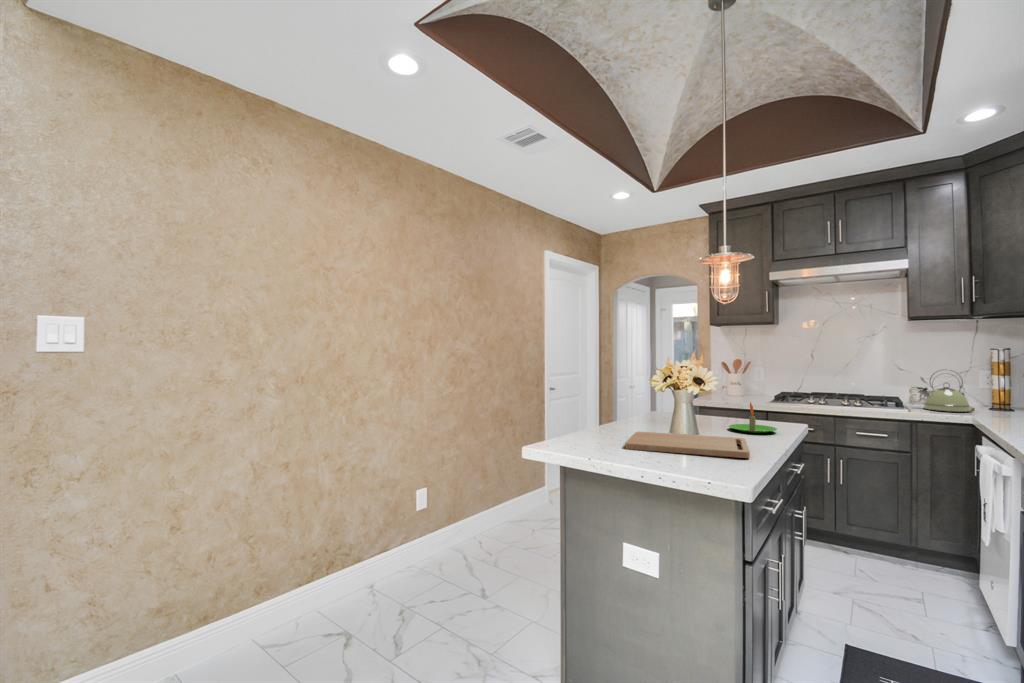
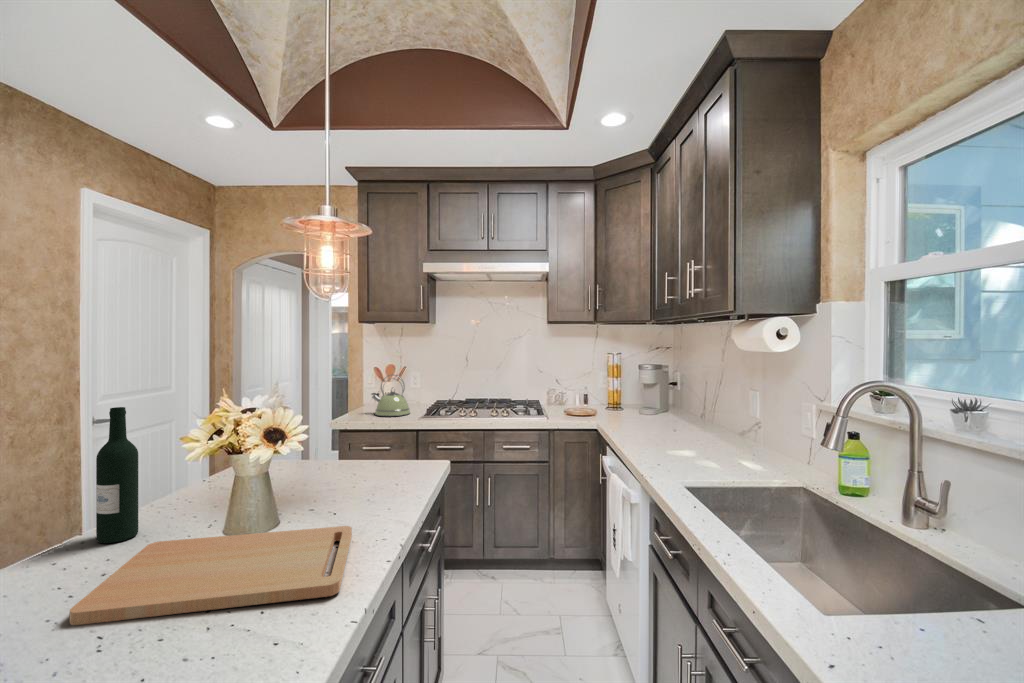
wine bottle: none [607,364,624,431] -> present [96,407,138,543]
kettle: present [917,369,971,412] -> present [372,375,410,416]
candle: present [729,402,777,433] -> none [345,447,411,495]

